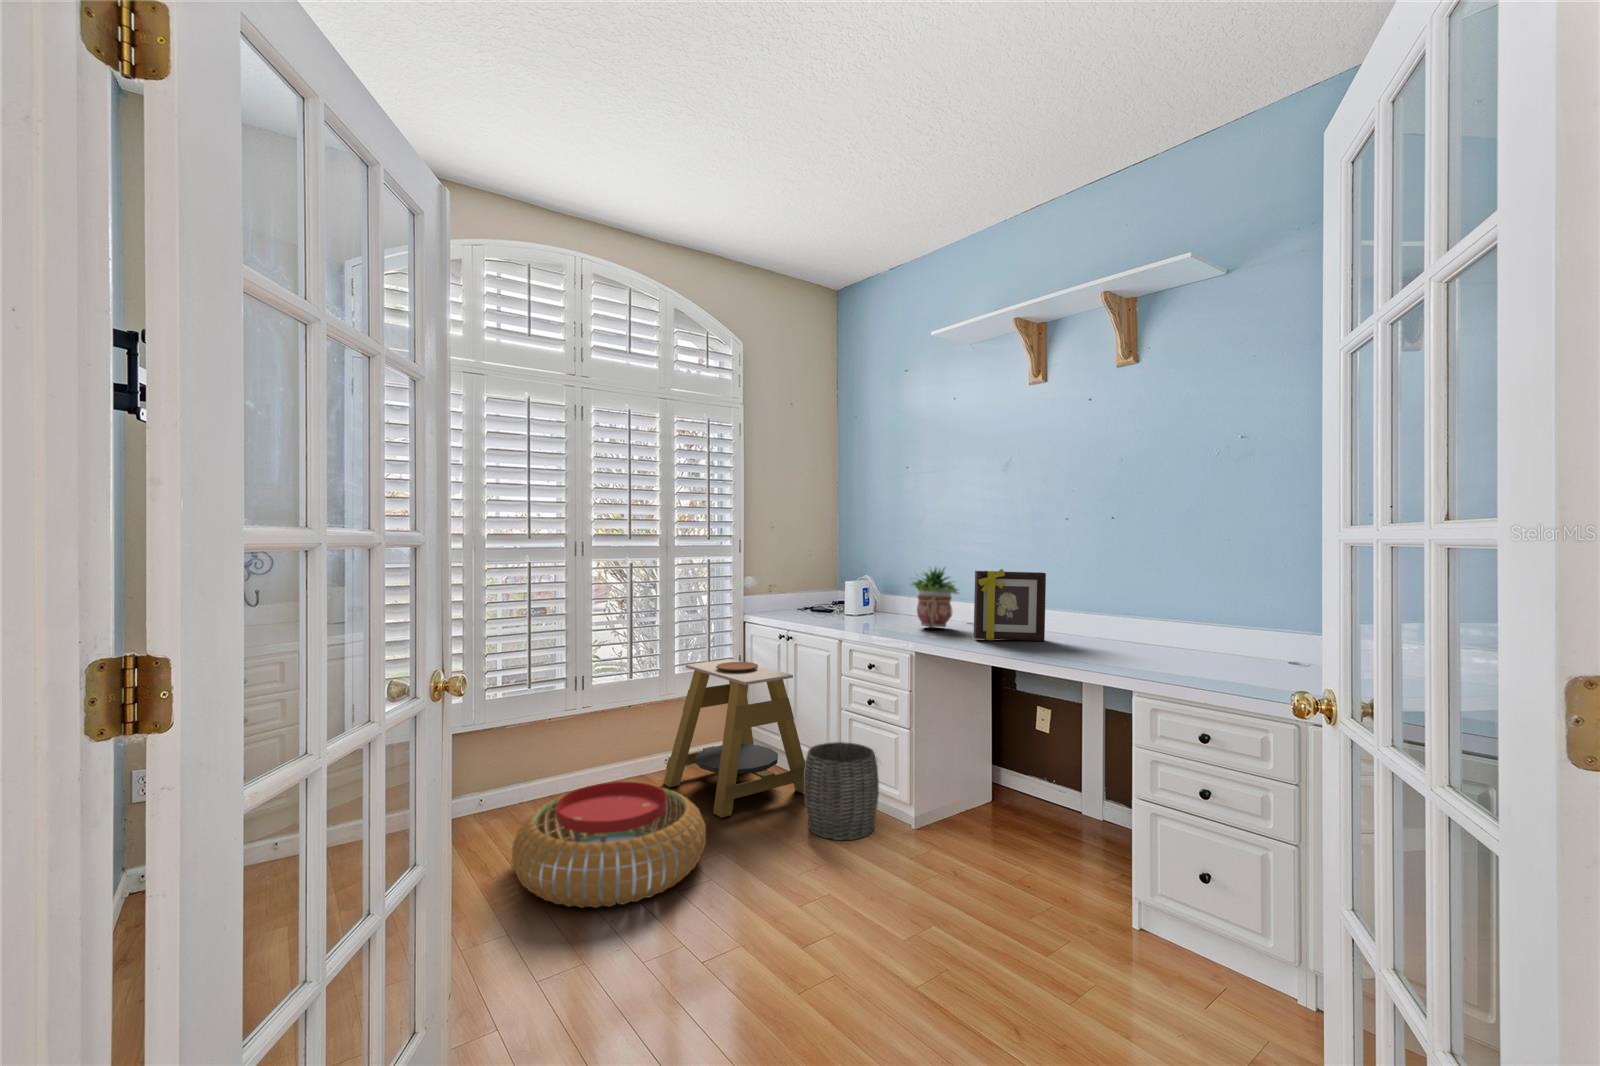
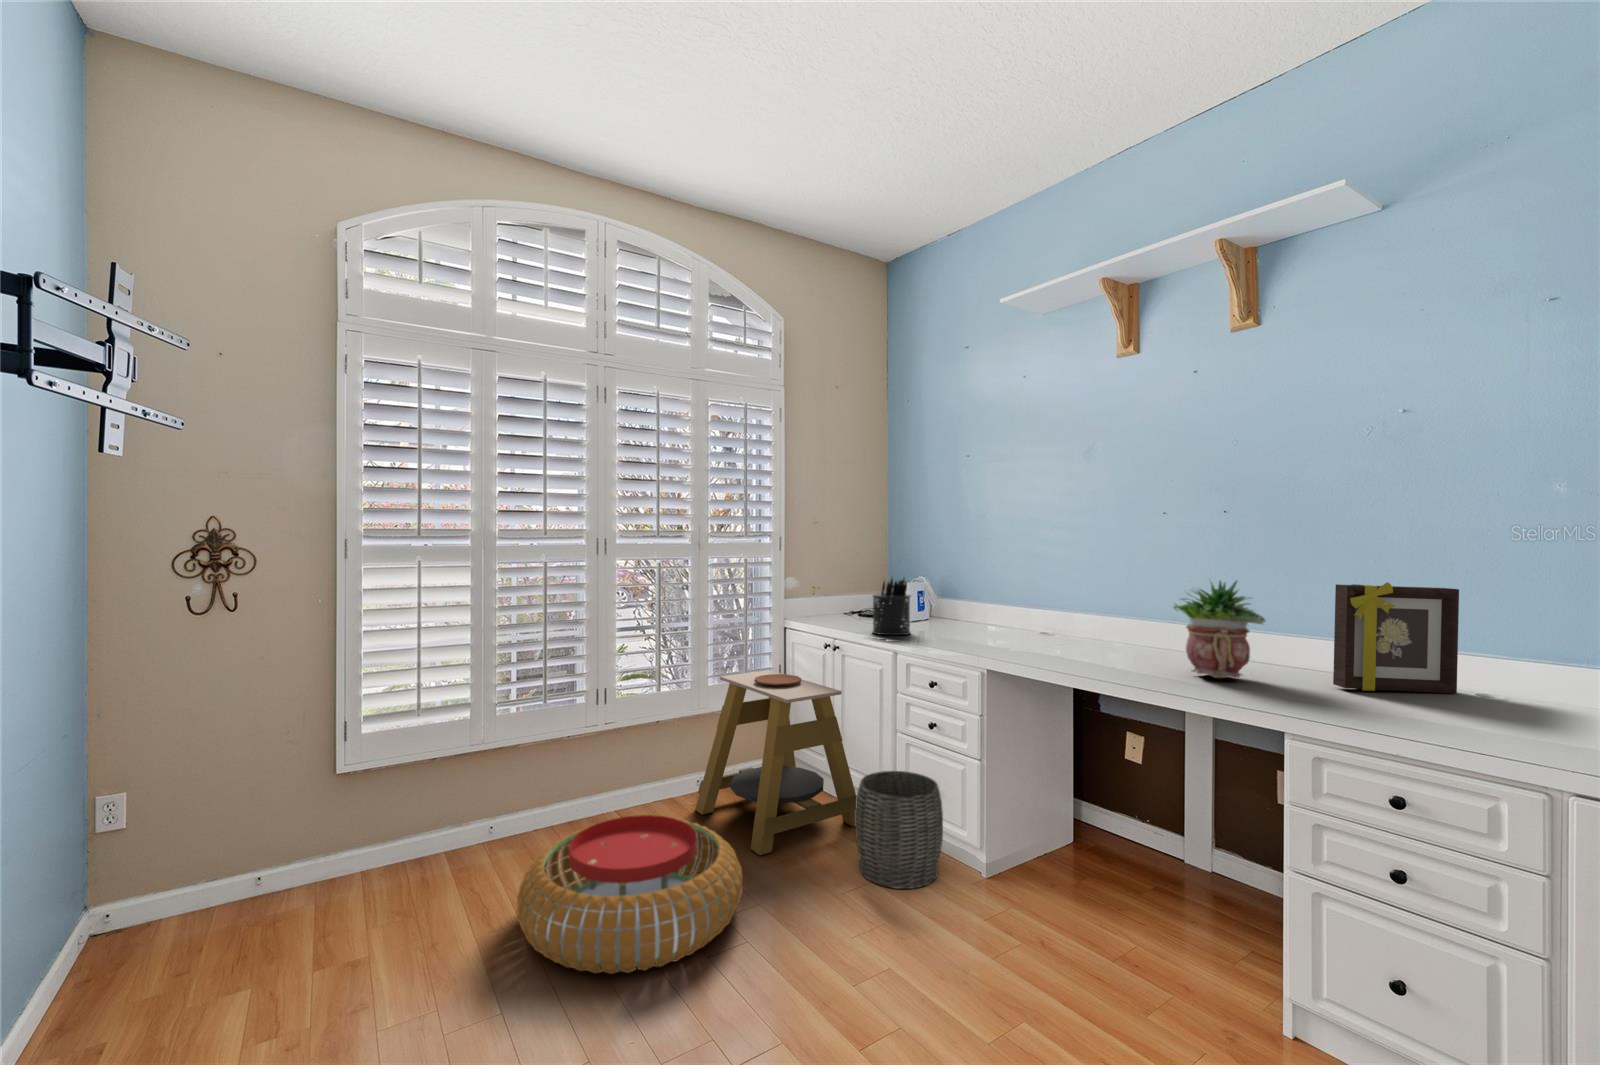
potted plant: present [911,568,958,628] -> present [1174,581,1265,678]
picture frame: present [974,569,1046,641] -> present [1333,582,1459,693]
pen holder: none [820,574,854,626] -> present [872,579,911,635]

